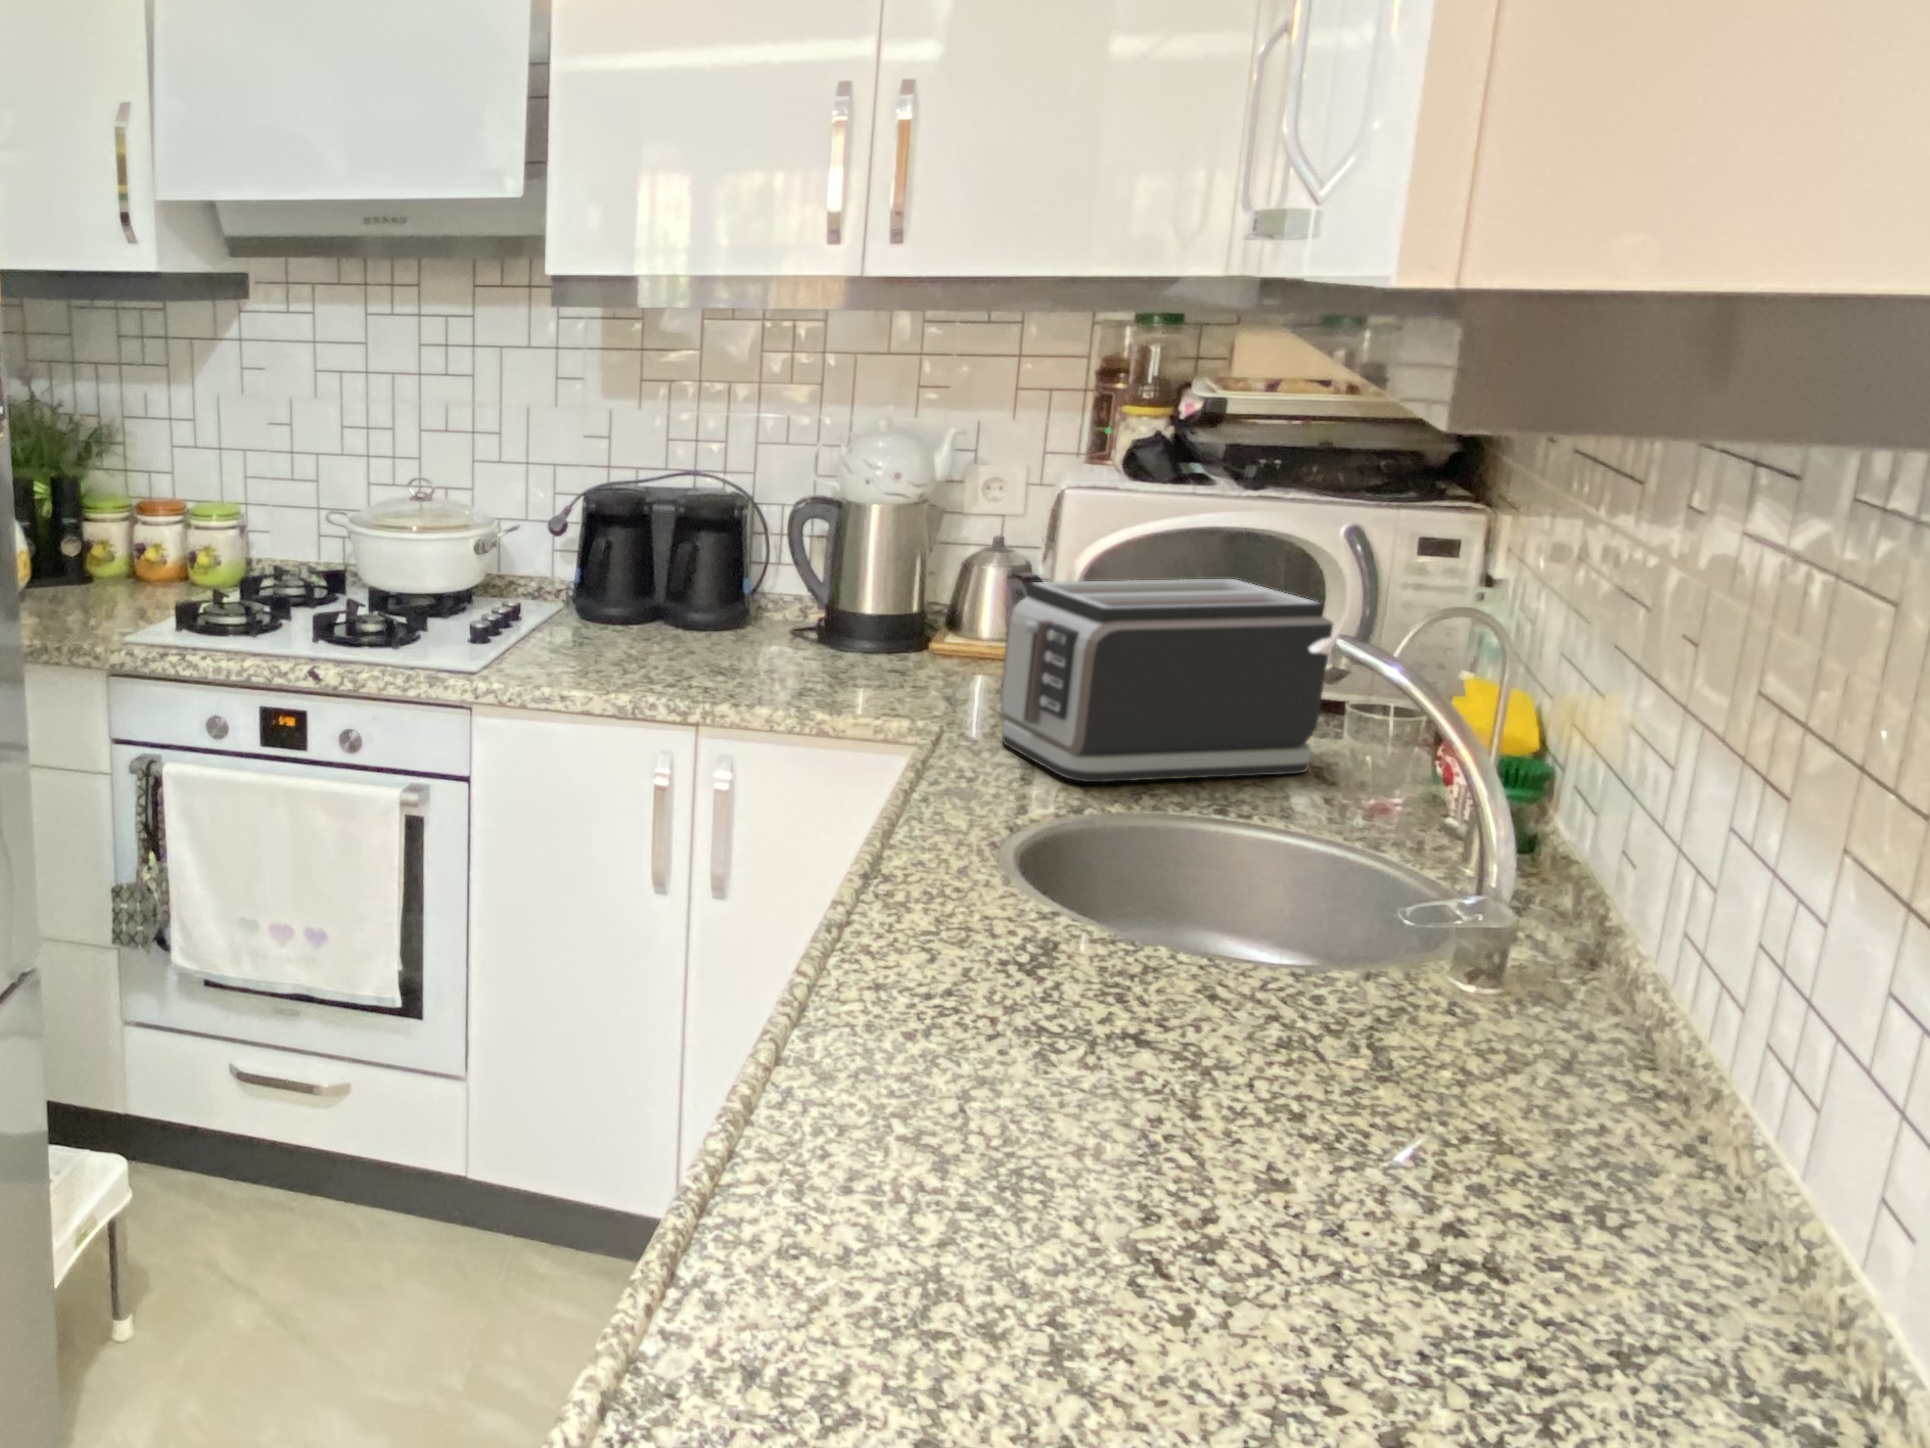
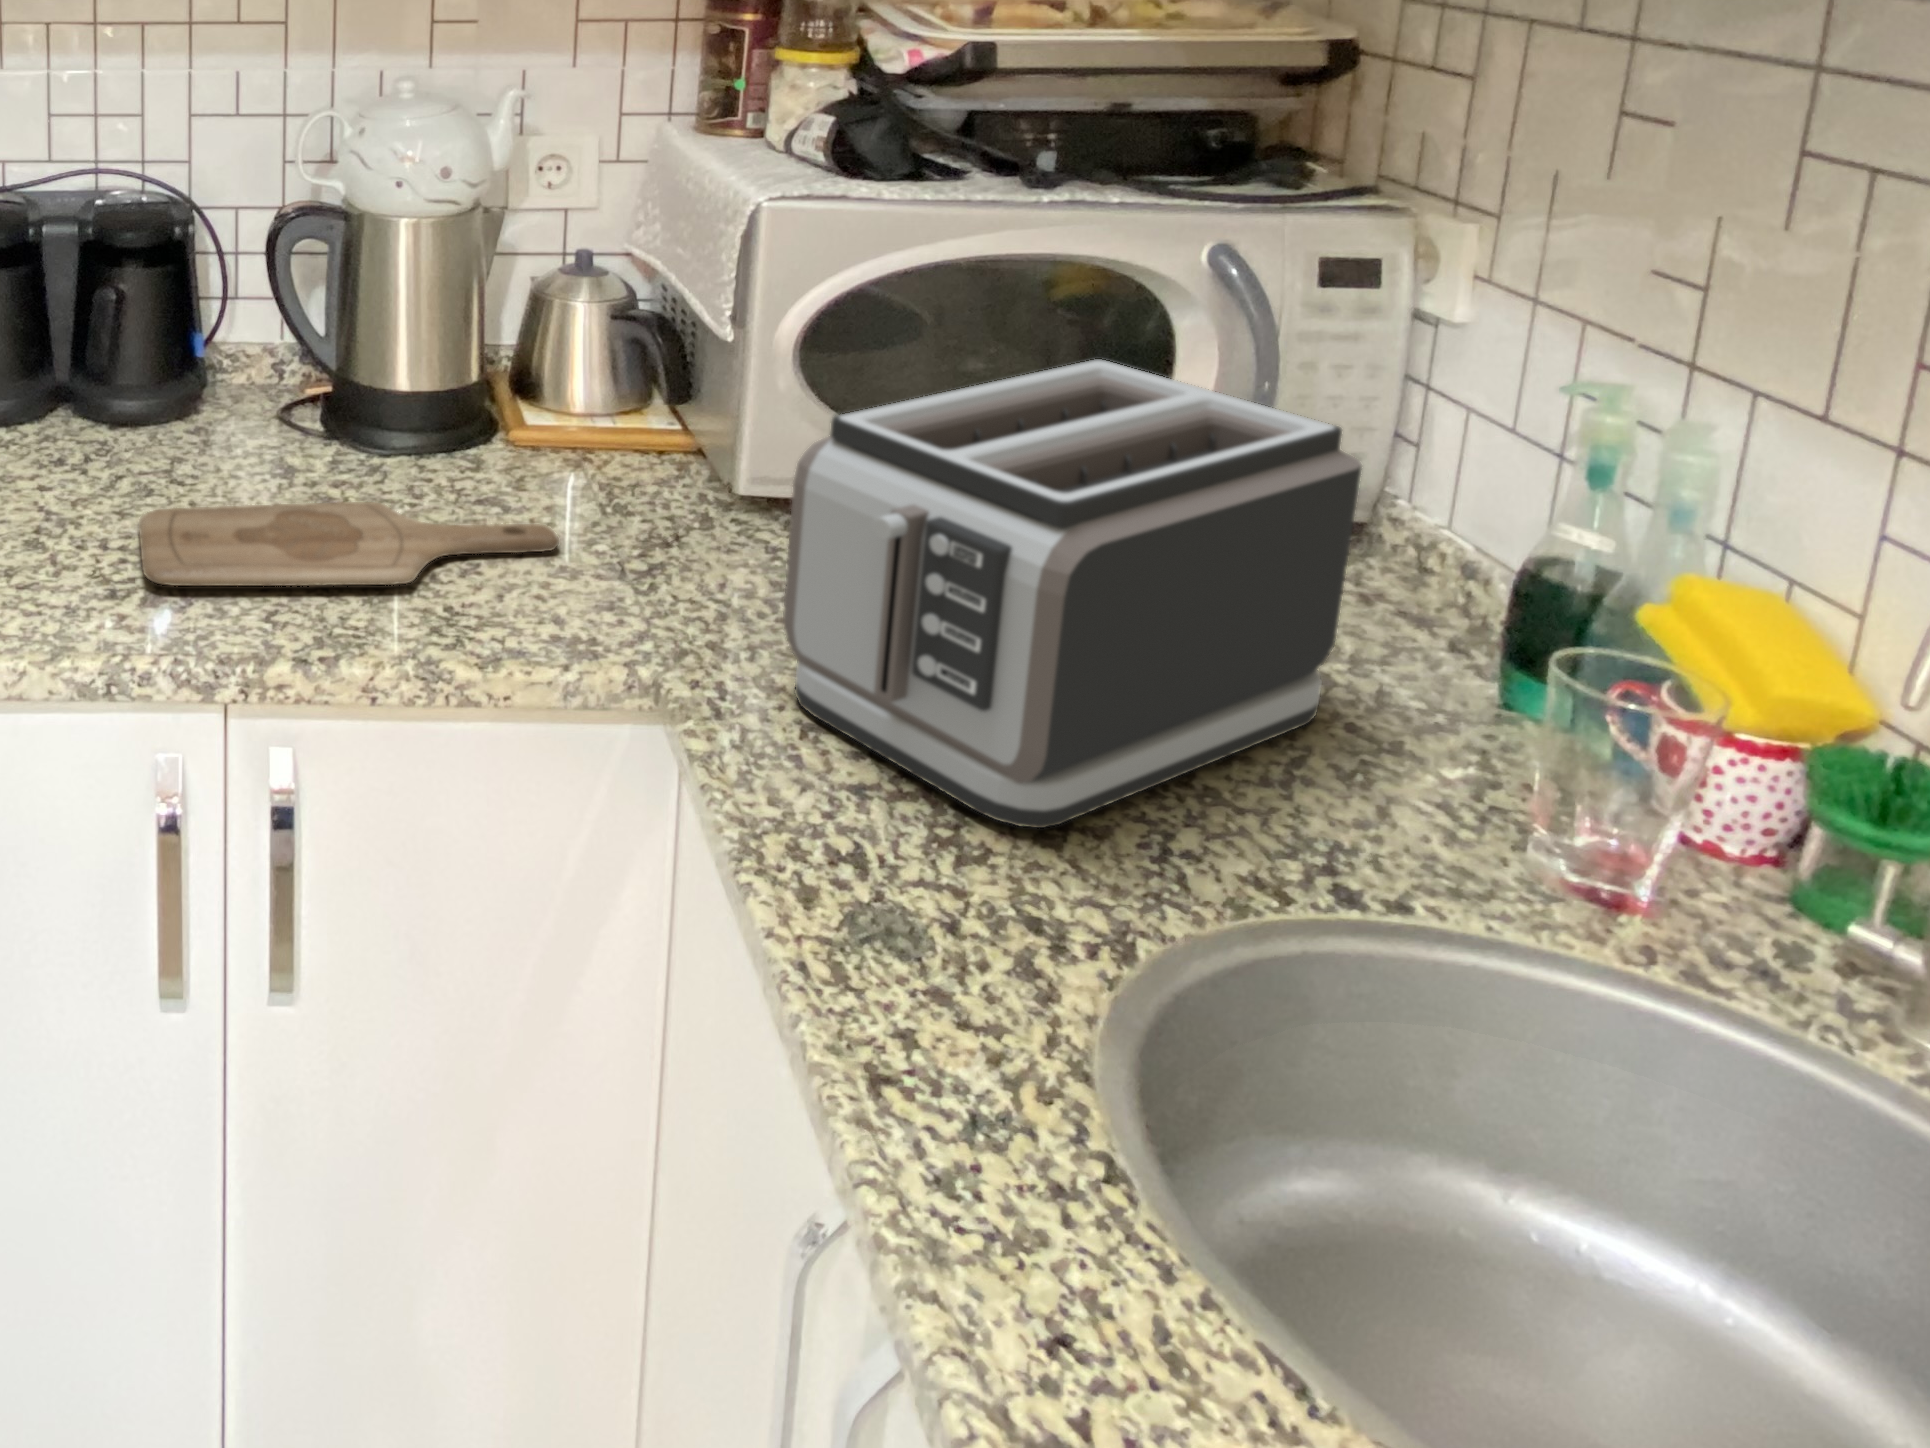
cutting board: none [671,652,920,688] -> present [139,502,559,586]

